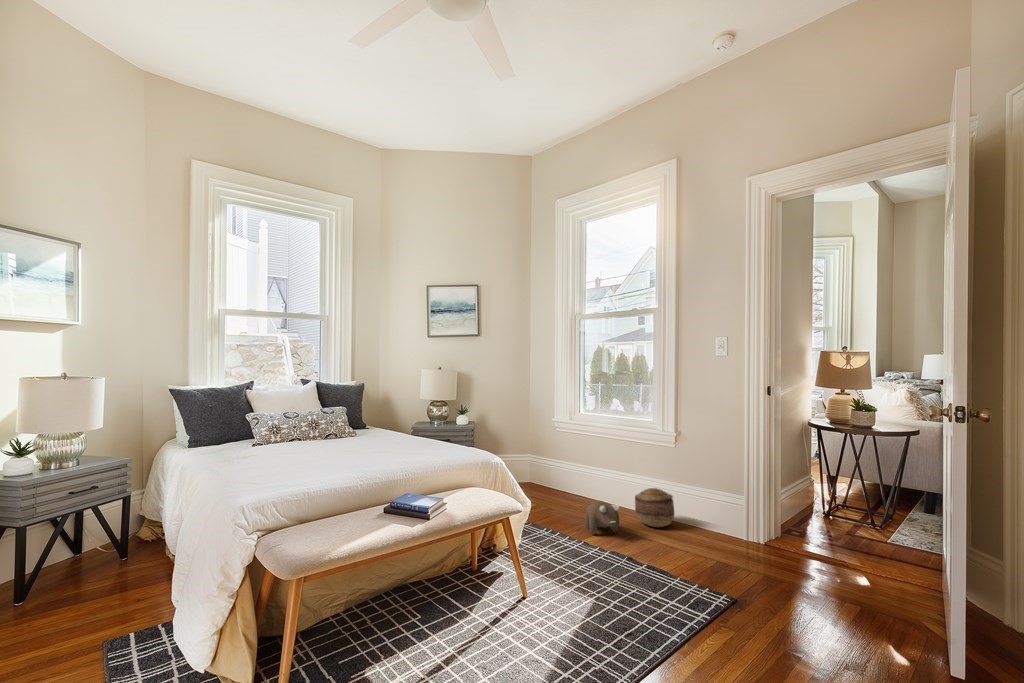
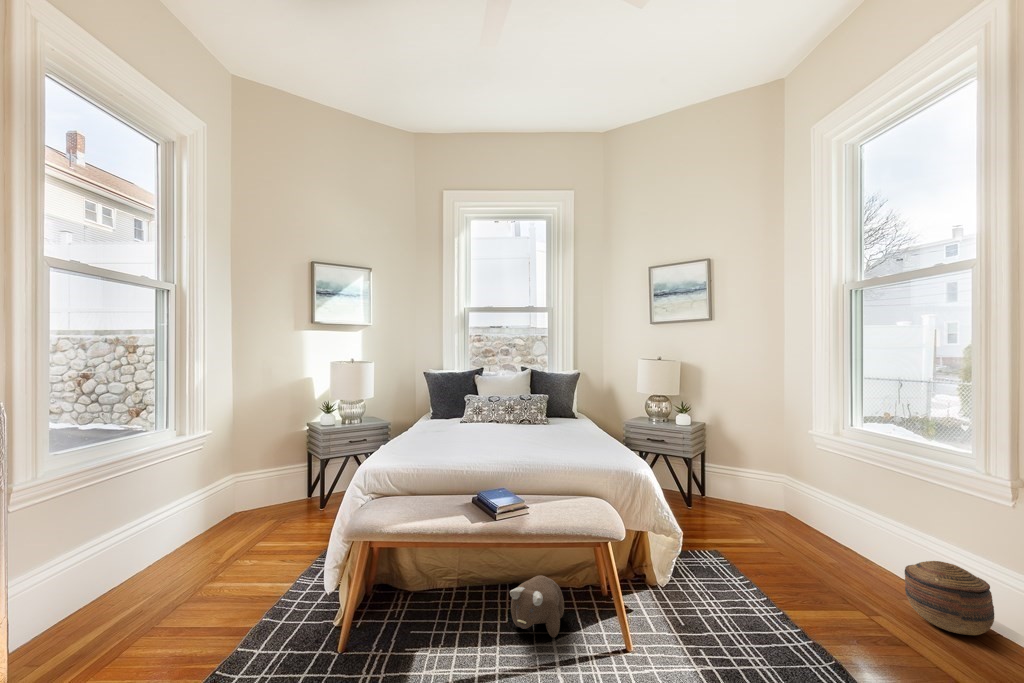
plush toy: present [585,501,620,535] -> present [510,575,564,638]

